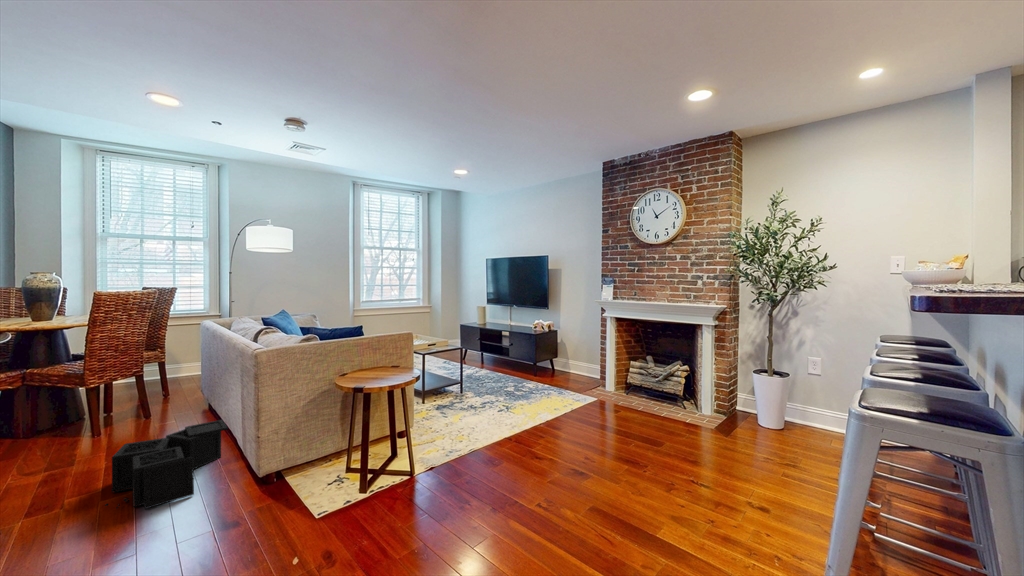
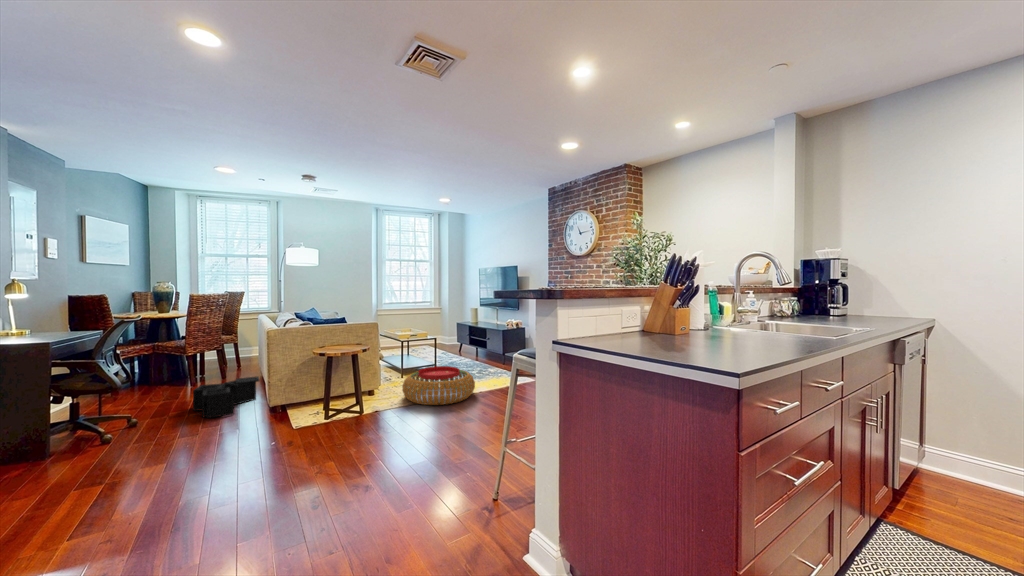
pouf: none [452,390,551,452] -> present [402,366,475,405]

